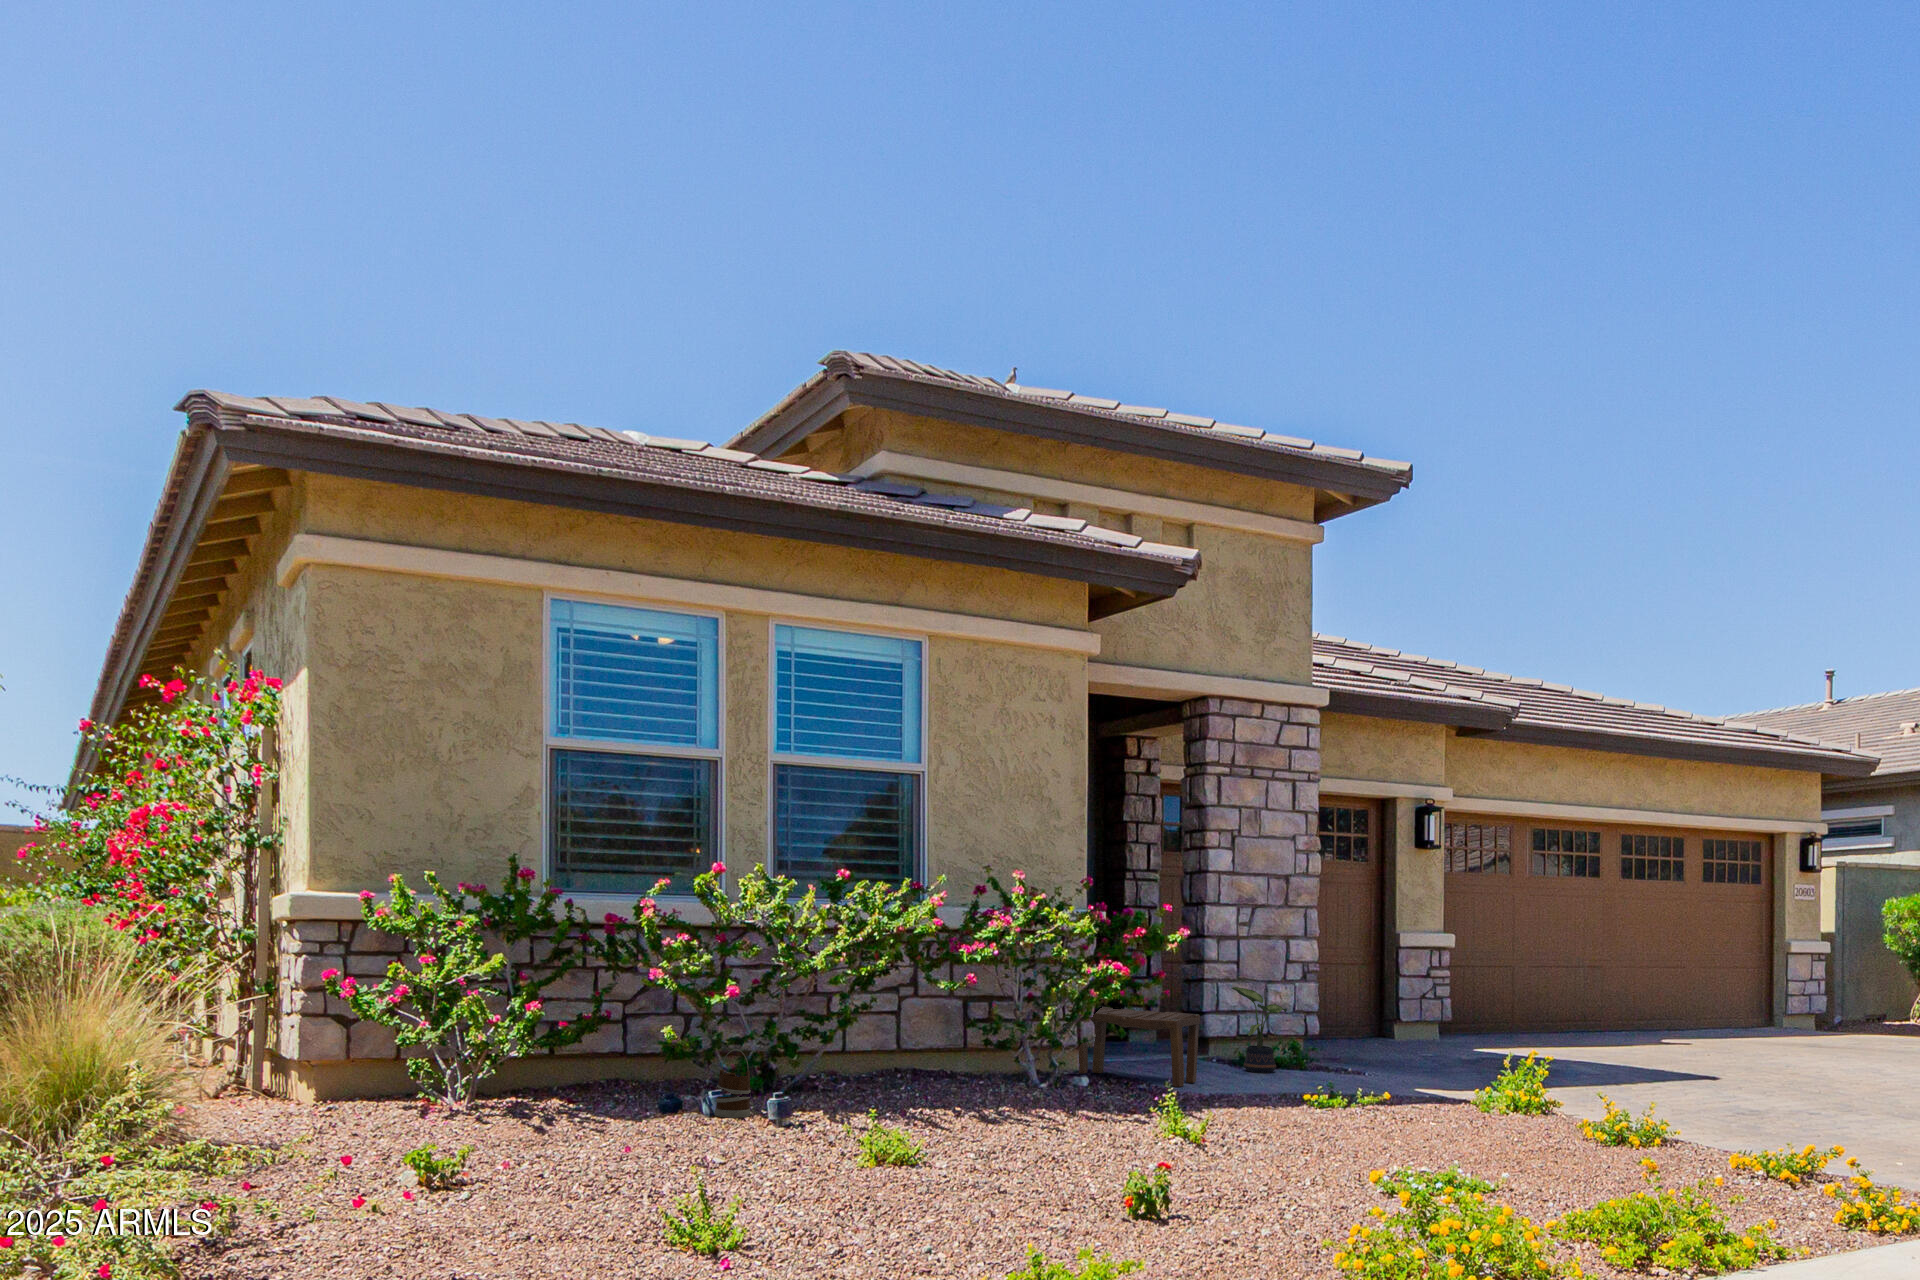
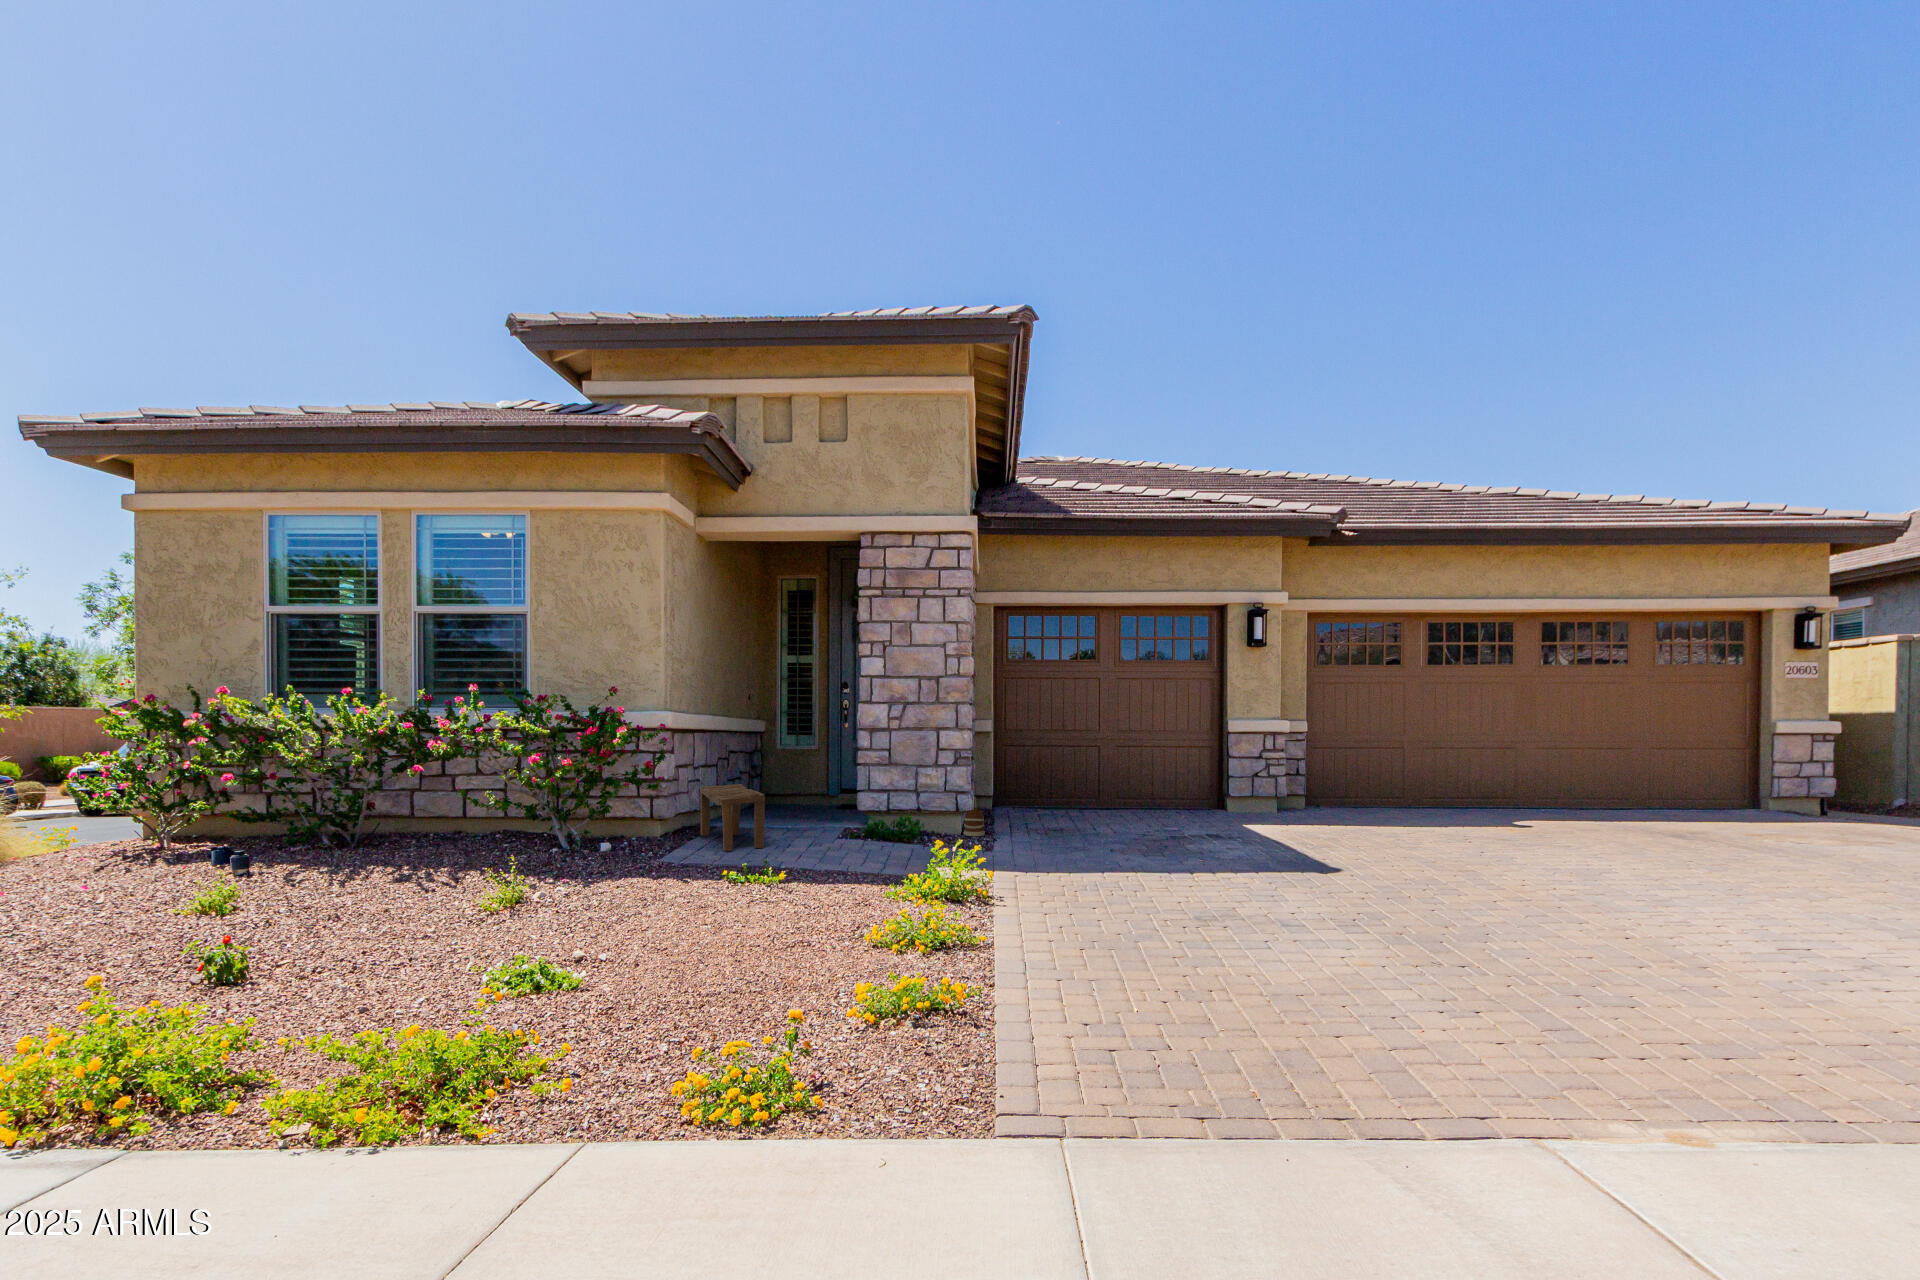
potted plant: present [1231,987,1287,1073] -> none [862,770,911,841]
wooden bucket: present [715,1049,751,1118] -> present [964,797,985,836]

